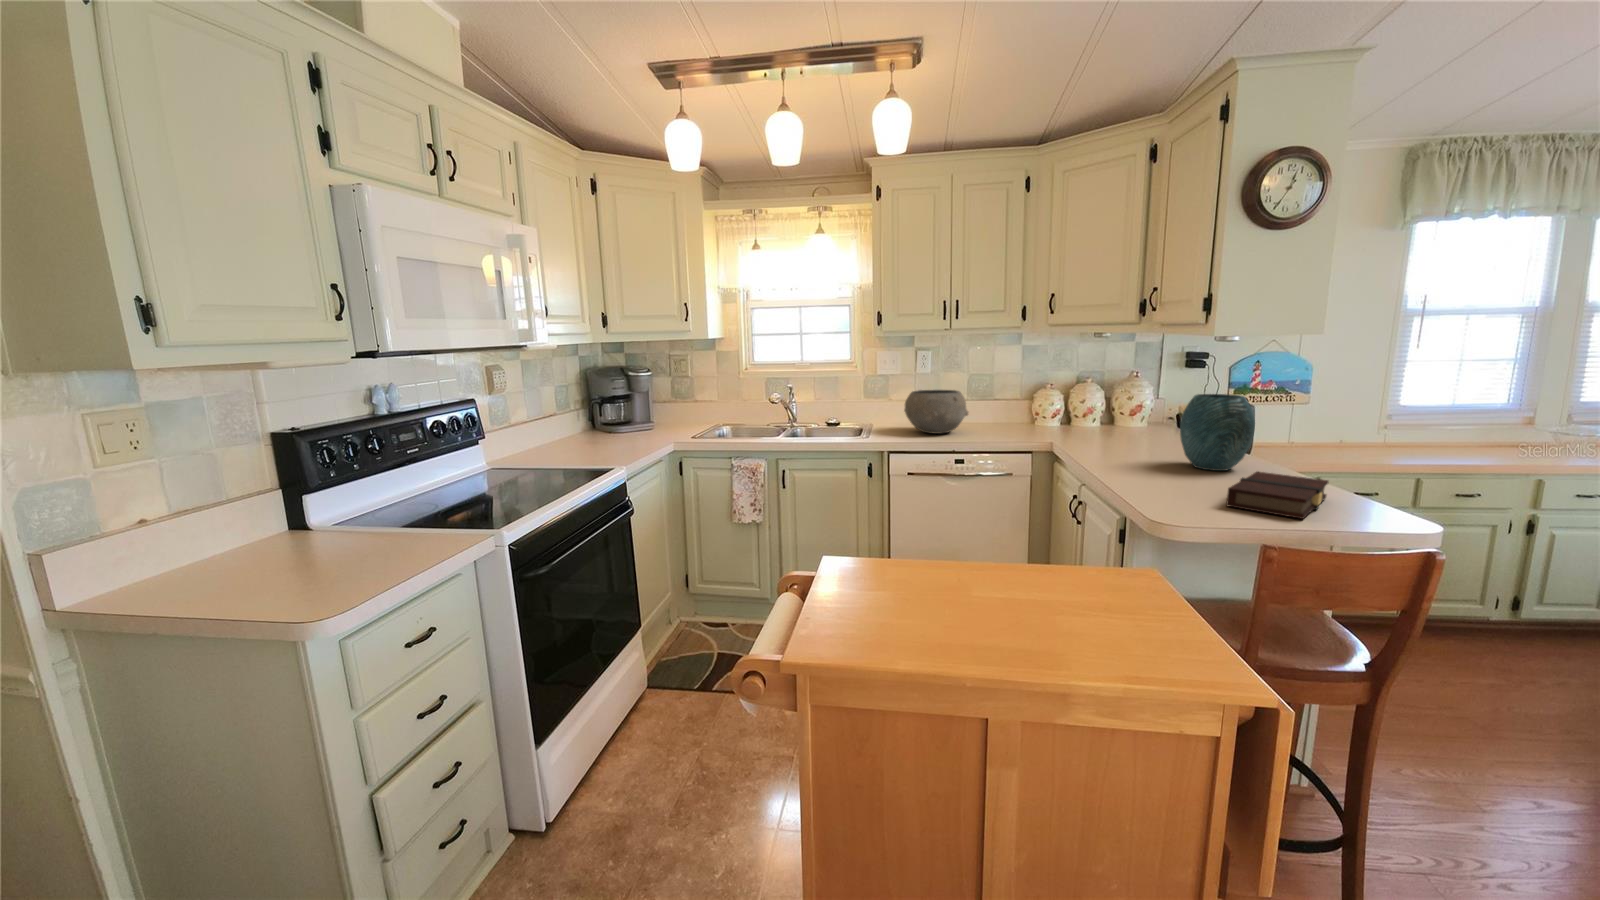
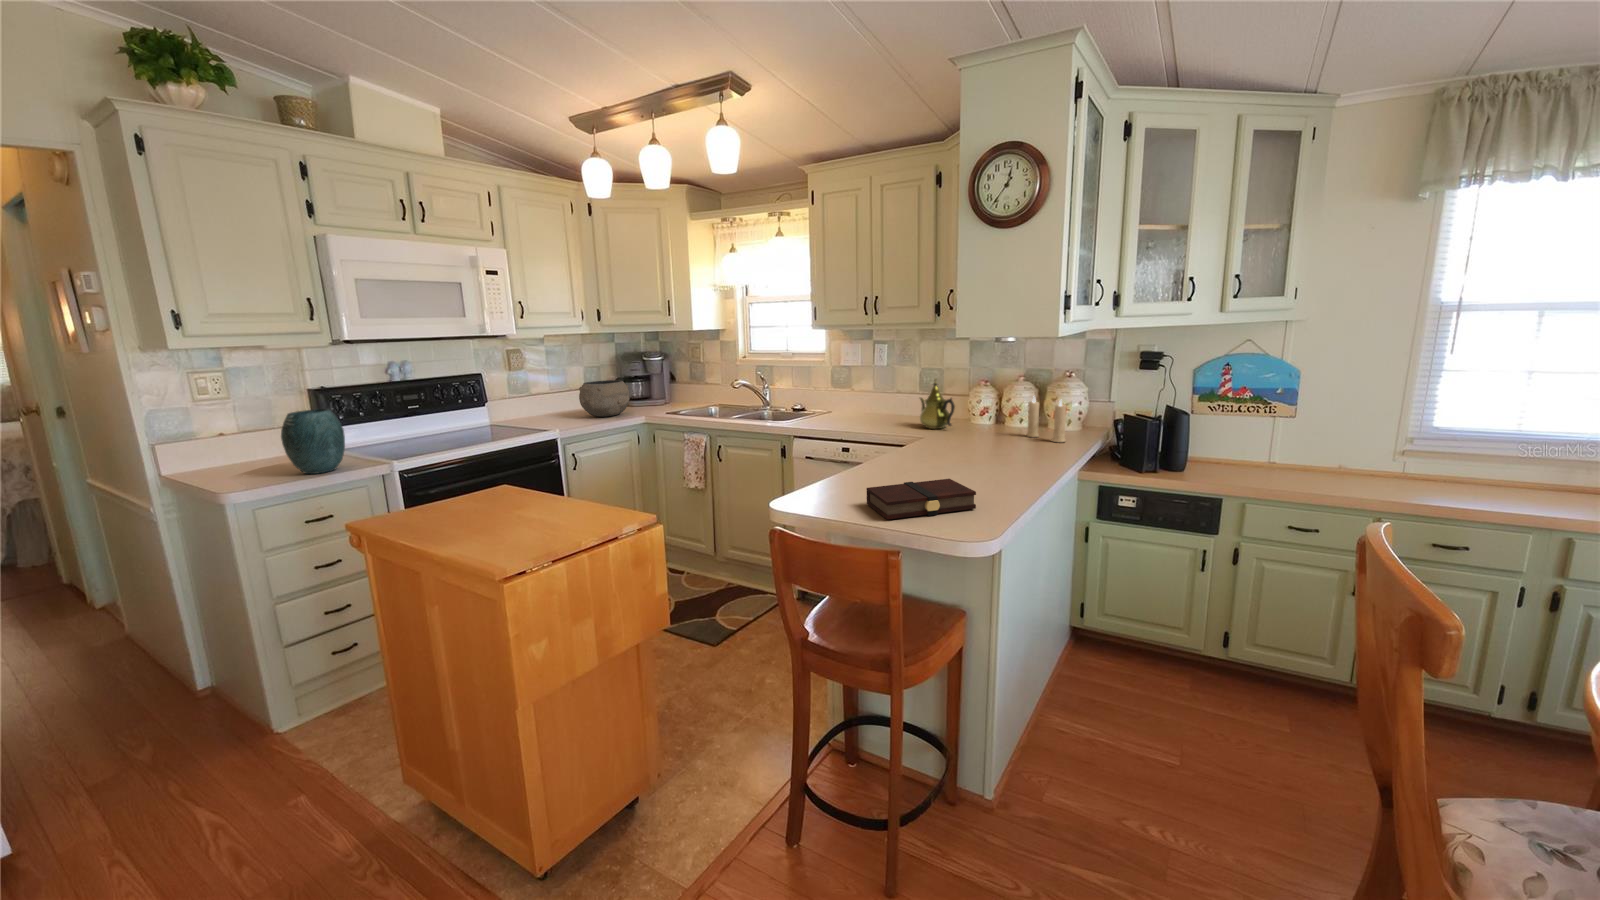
teapot: none [994,382,1048,433] -> present [920,378,955,429]
ceramic bowl: present [904,390,968,434] -> present [579,380,630,417]
candle: none [1117,394,1169,437] -> present [1027,397,1066,442]
vase: present [1180,394,1255,471] -> present [281,409,345,474]

